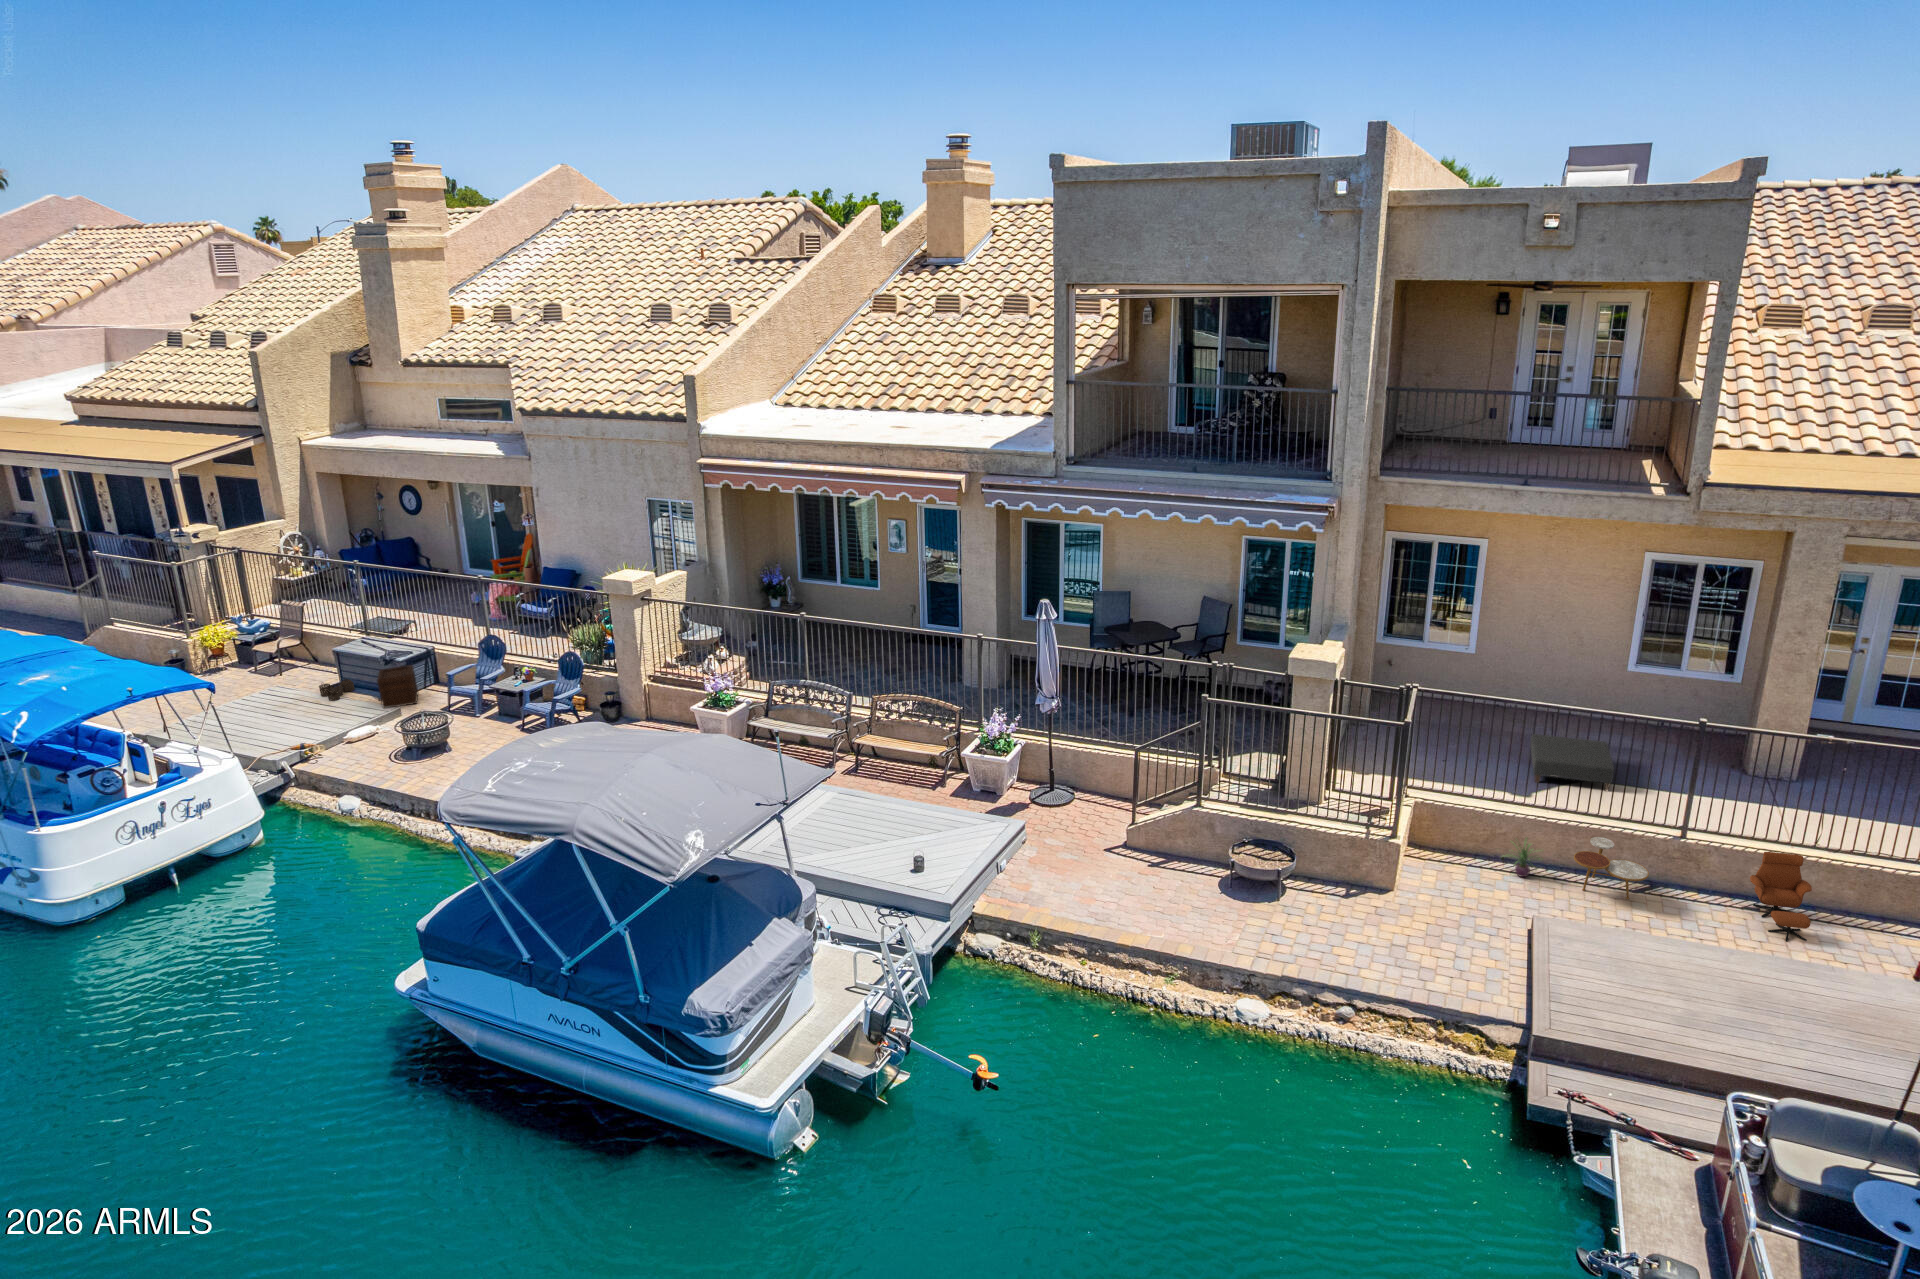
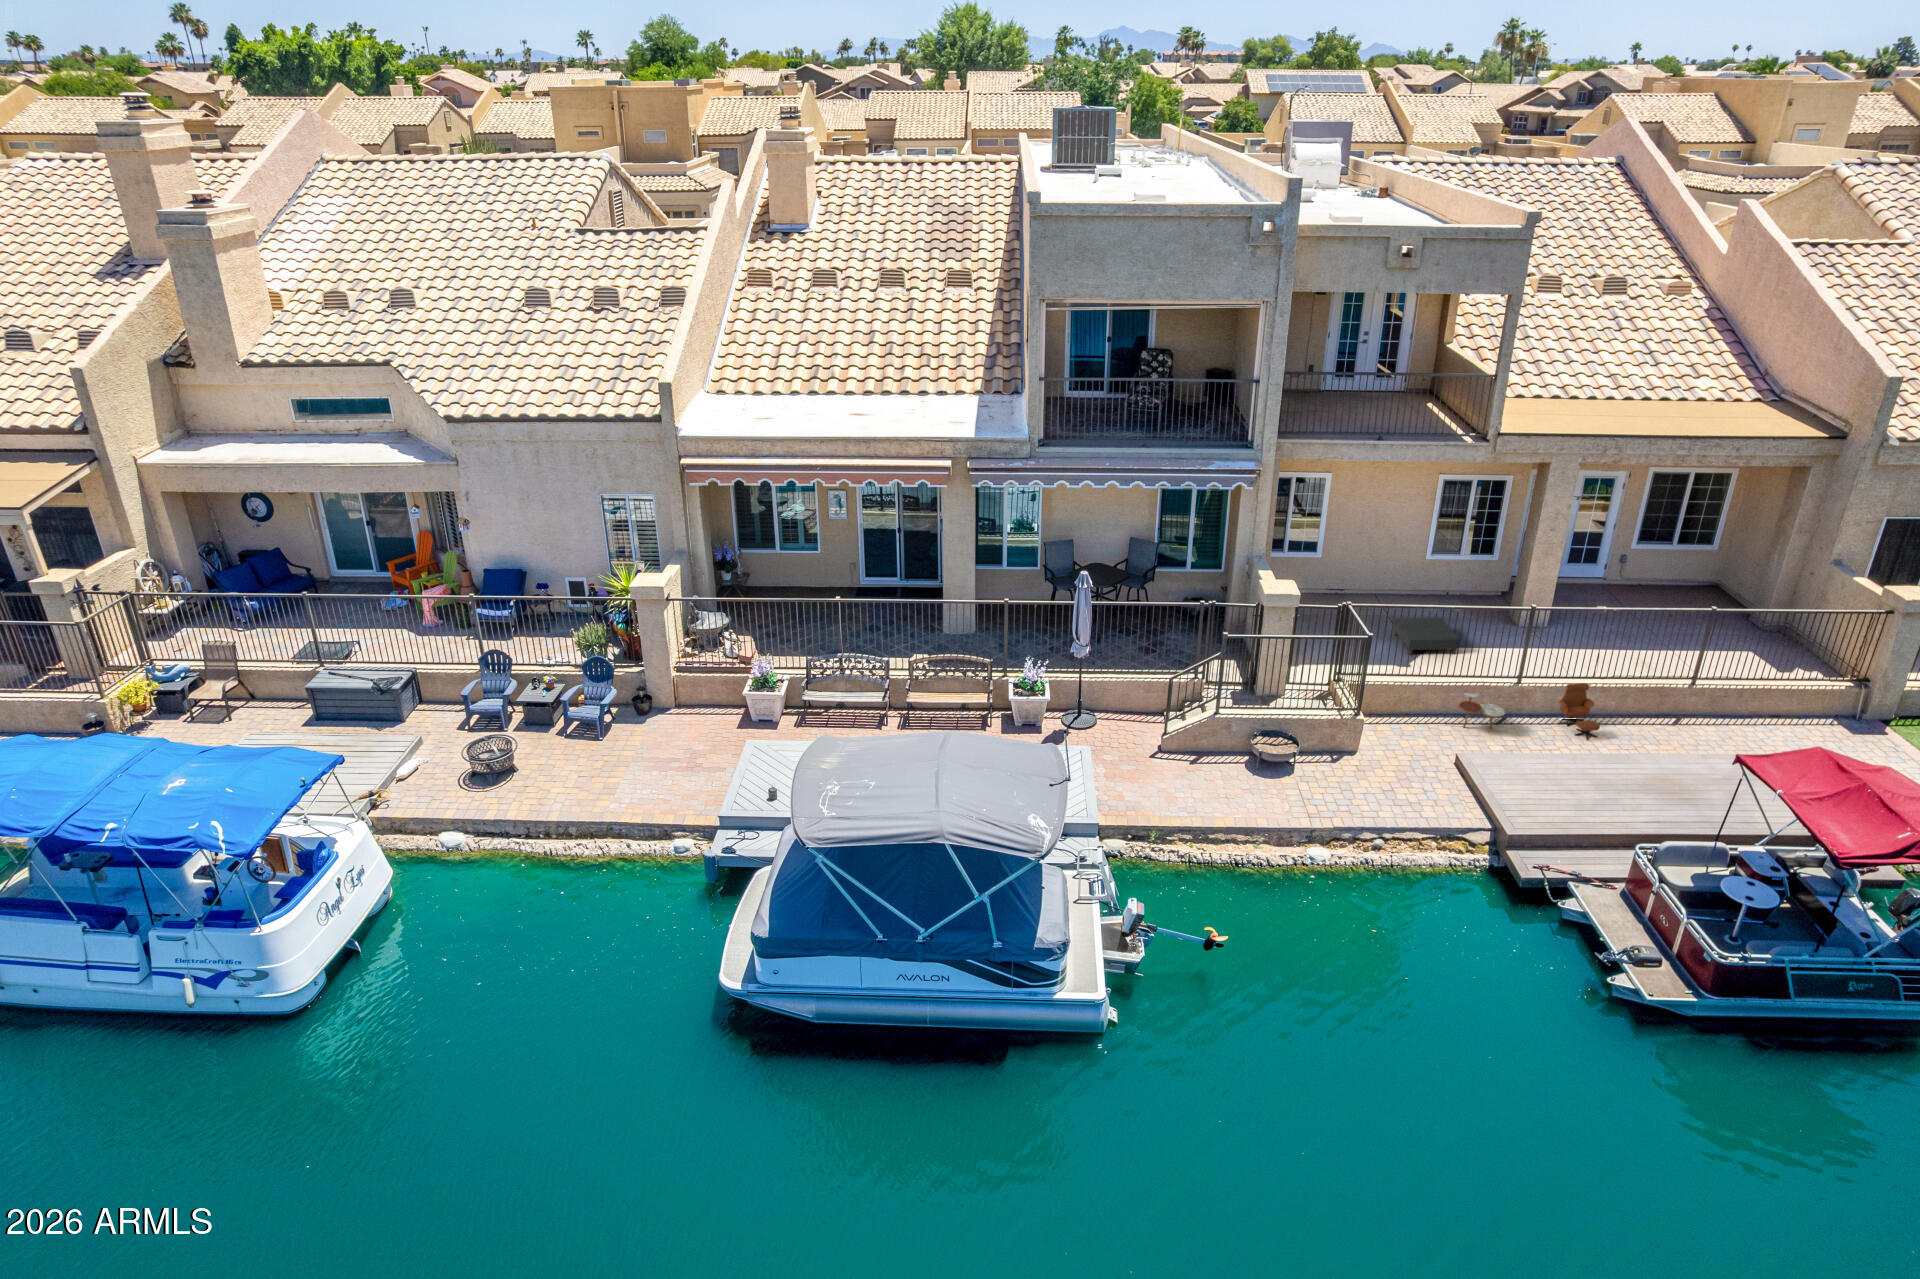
wooden crate: present [377,665,418,708] -> none [375,690,425,739]
woven basket: present [319,679,355,701] -> none [305,714,338,740]
decorative plant: present [1509,838,1540,877] -> none [1410,697,1439,725]

